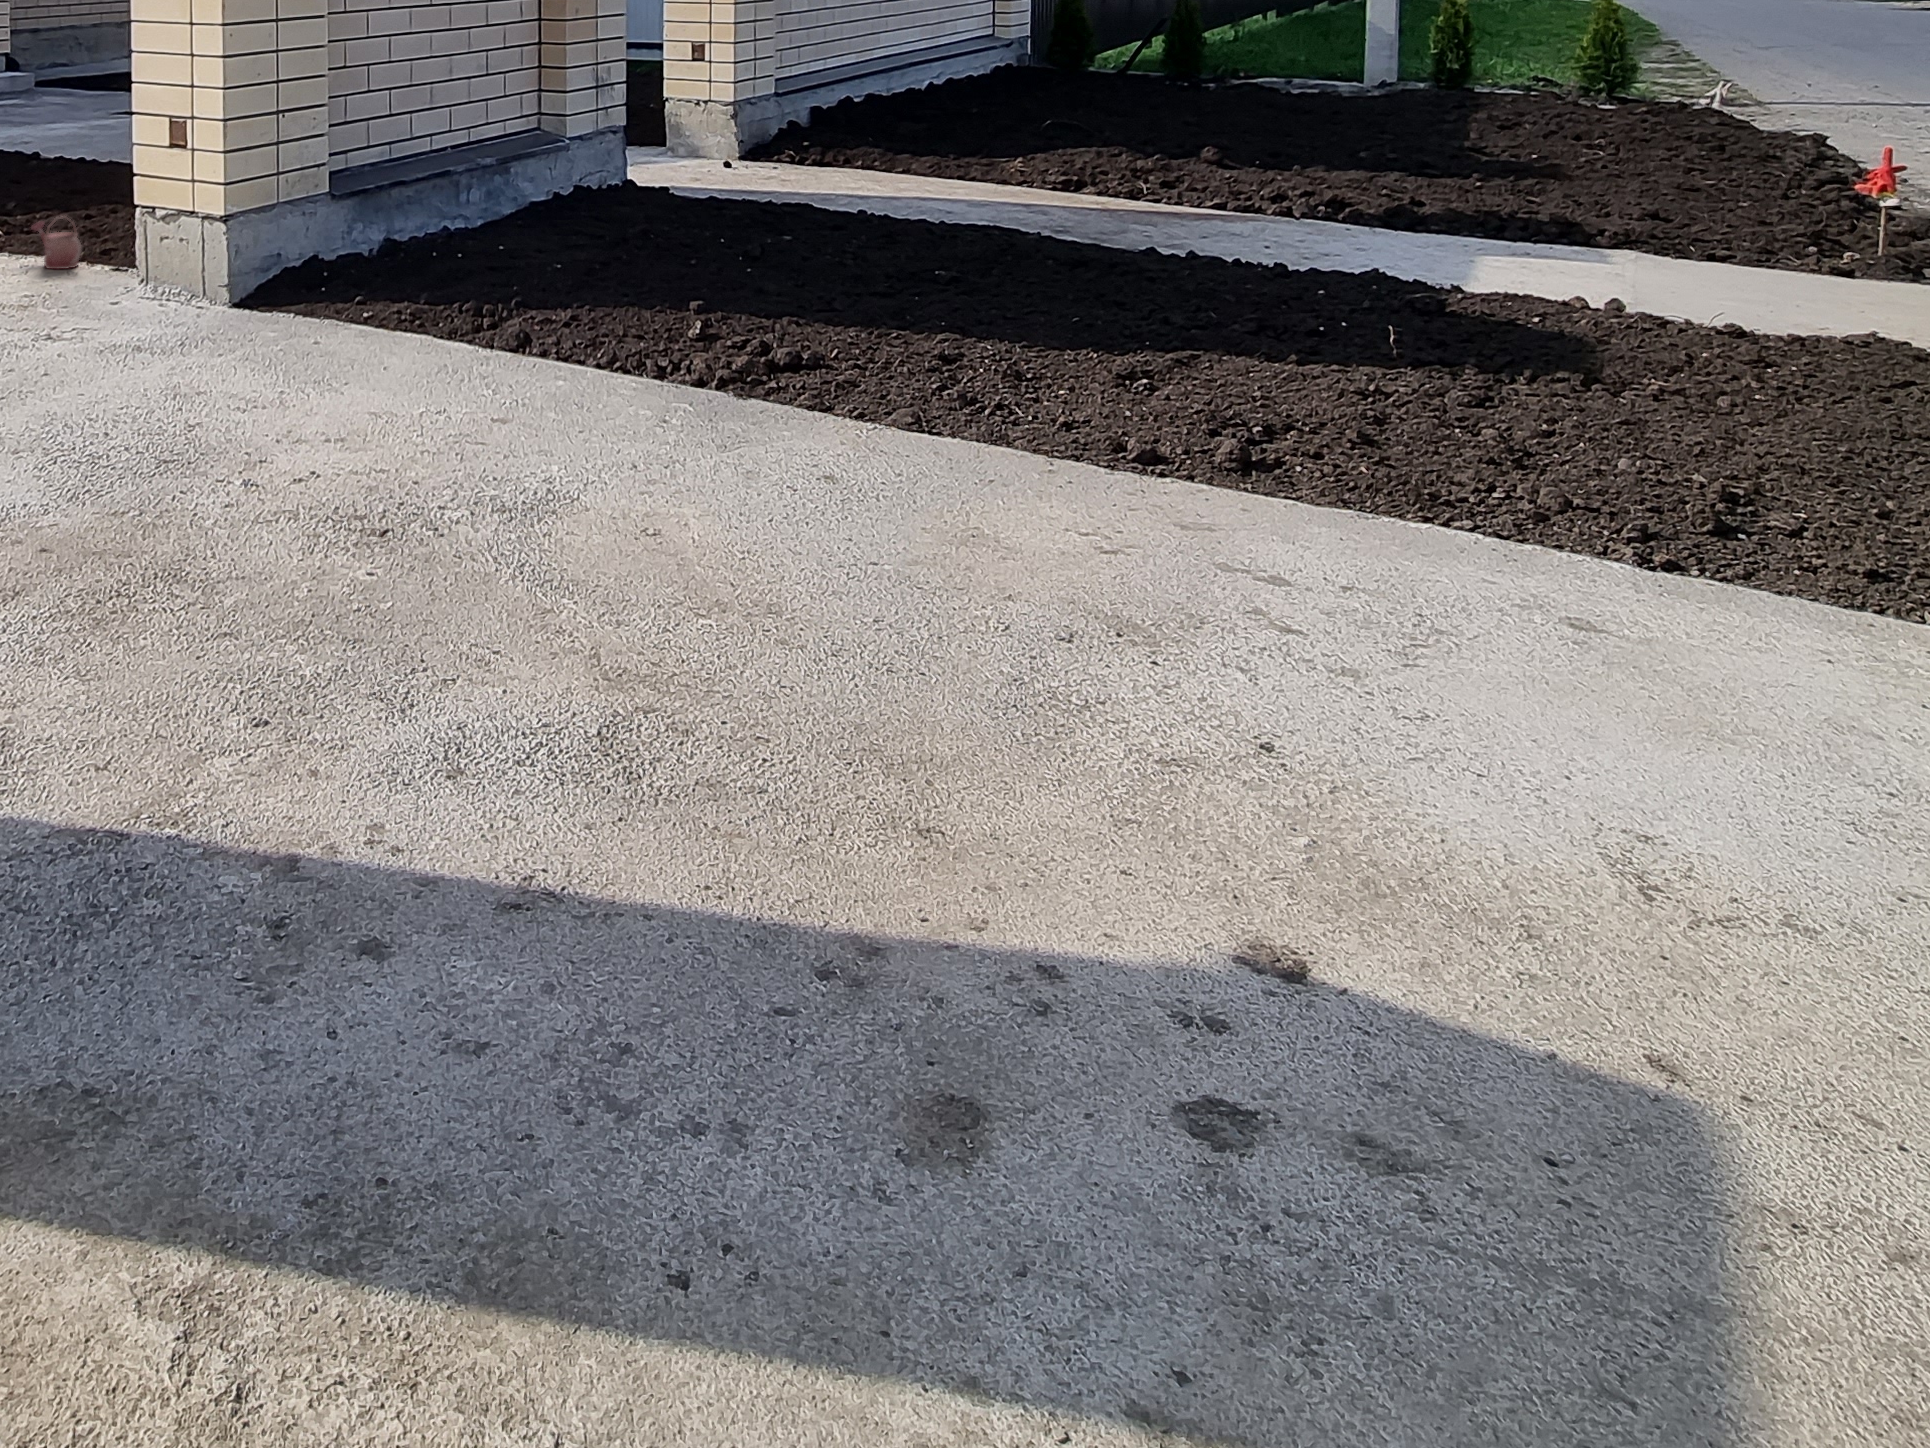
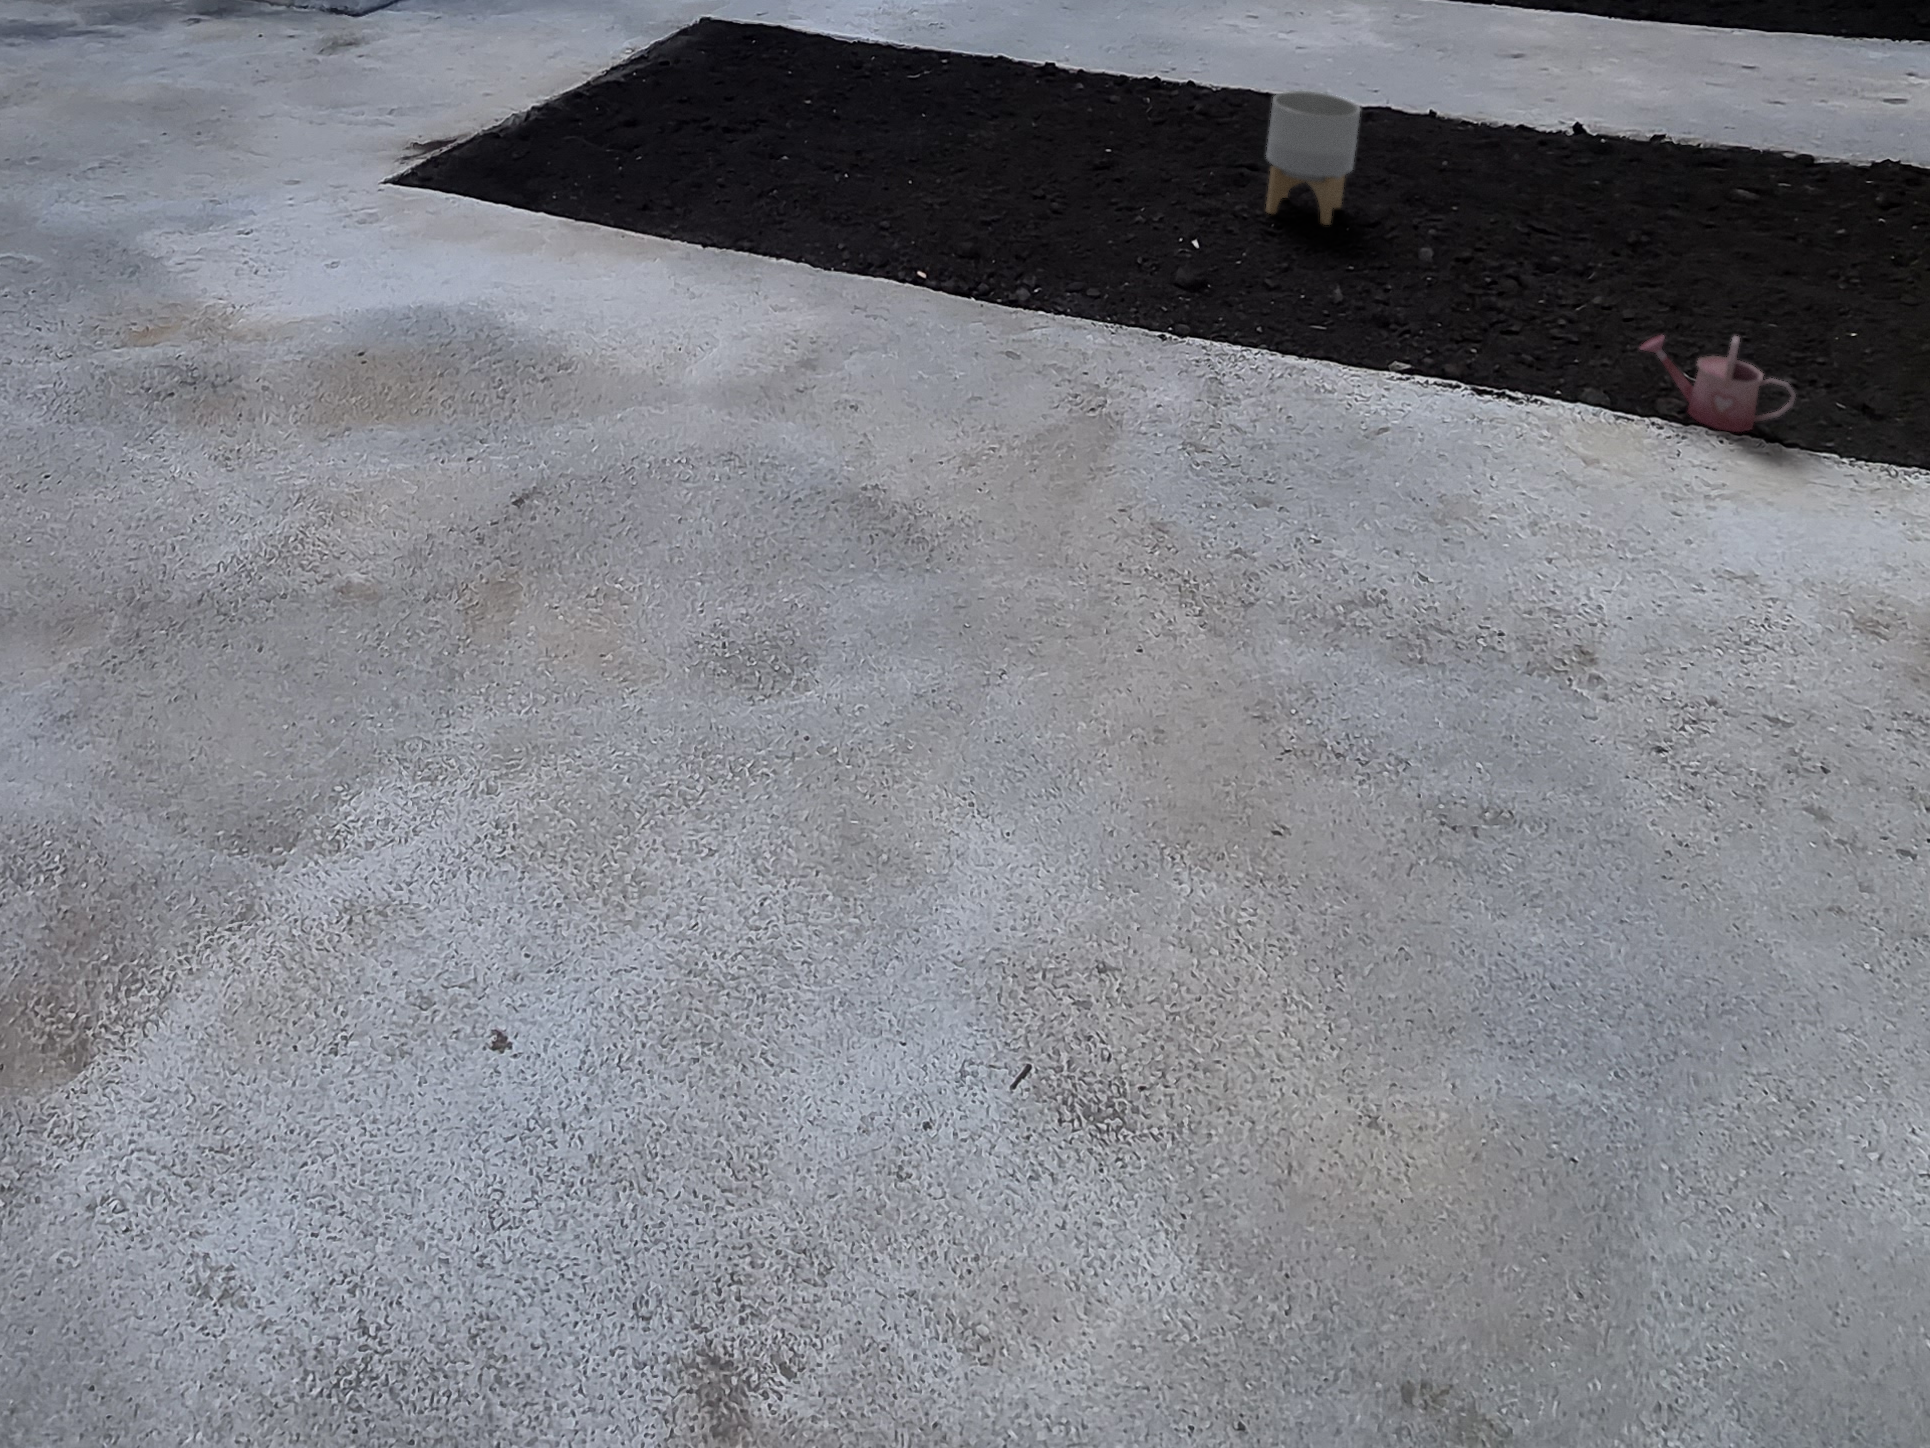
planter: none [22,133,76,211] -> present [1266,91,1360,225]

